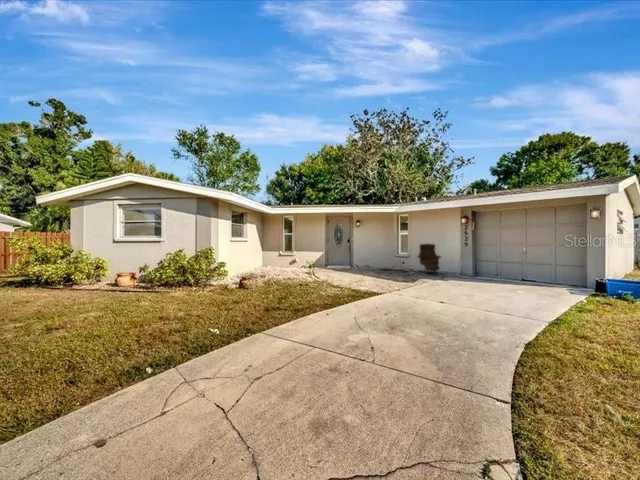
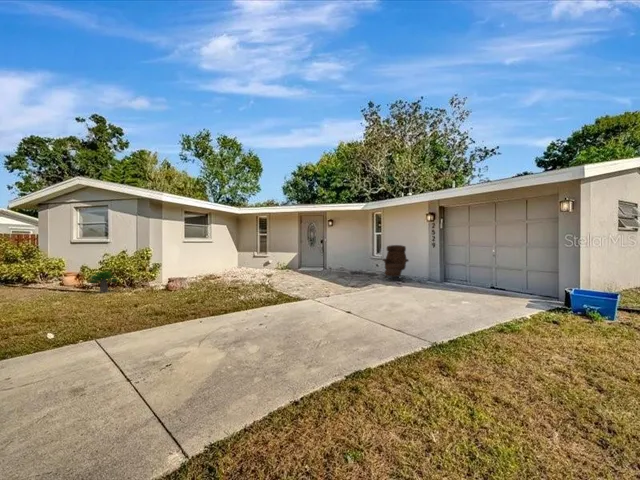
potted plant: none [163,268,191,291] -> present [90,271,117,292]

